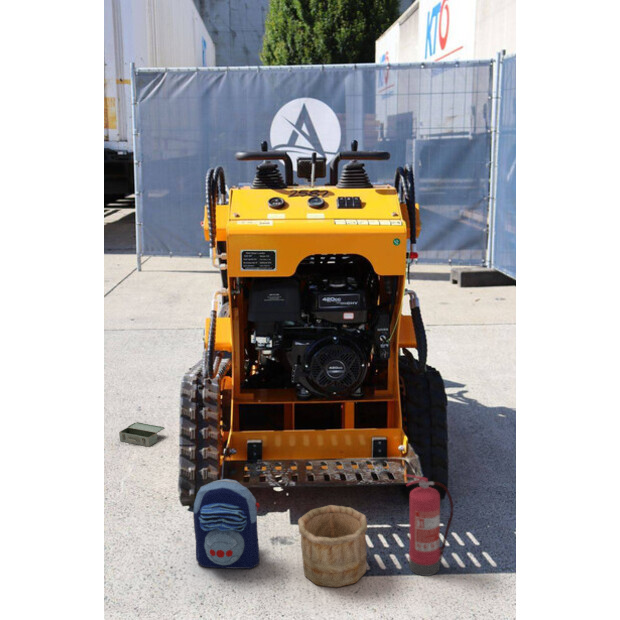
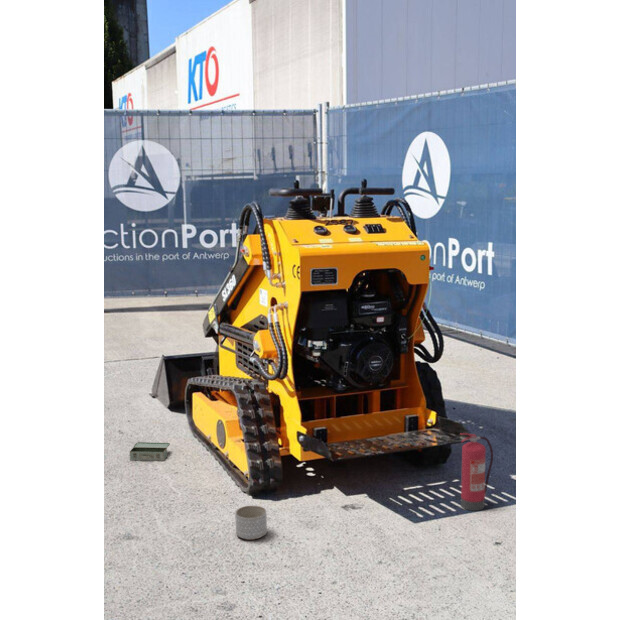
backpack: present [193,479,260,569] -> none [299,456,353,532]
wooden bucket: present [298,505,367,587] -> none [383,468,439,528]
planter: none [121,523,160,564] -> present [235,506,267,540]

